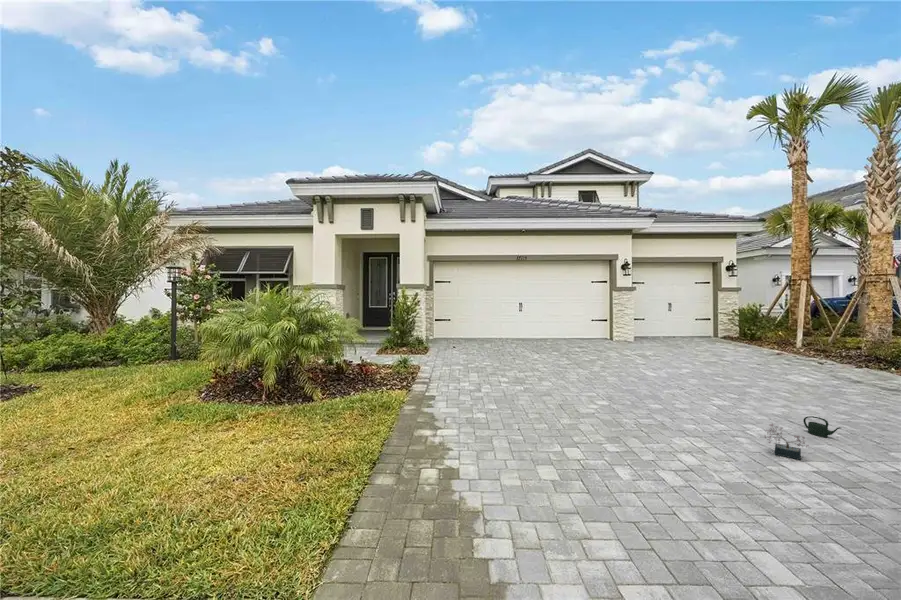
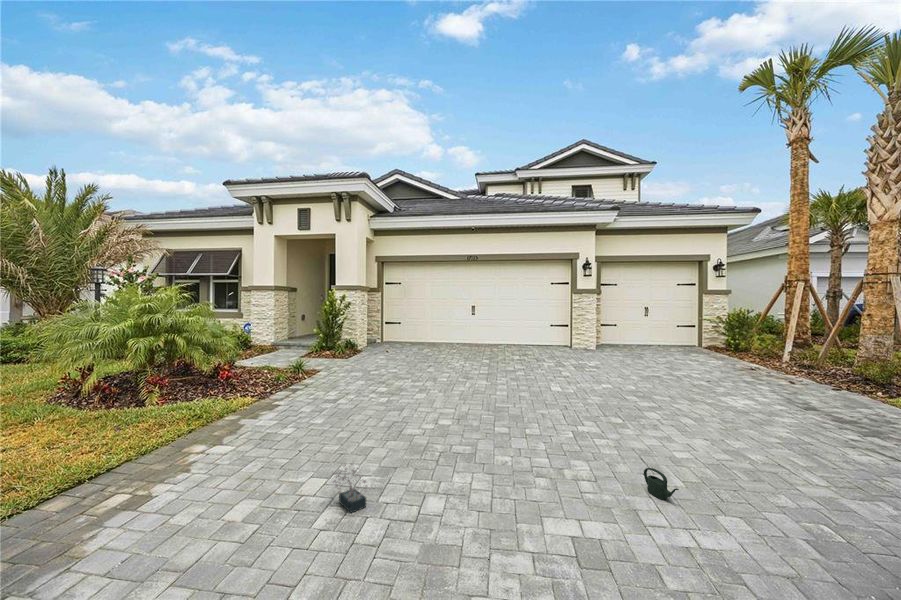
decorative plant: present [765,424,809,460] -> present [333,464,367,513]

